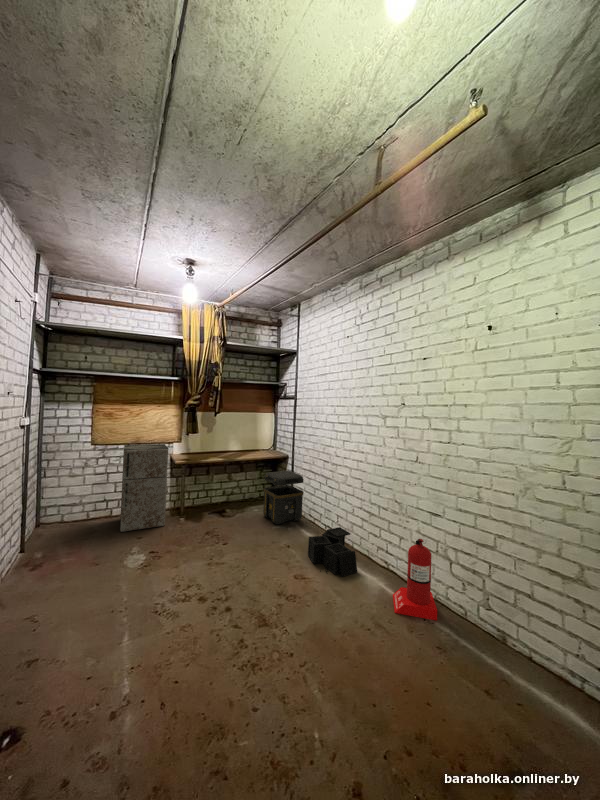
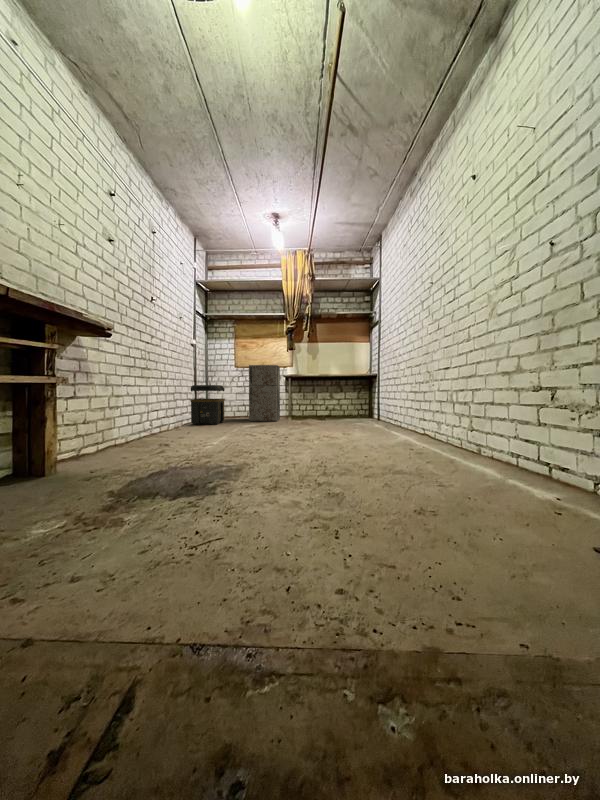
toolbox: present [263,471,304,524] -> present [190,385,225,425]
storage bin: present [308,527,357,577] -> none [368,417,410,442]
fire extinguisher: present [393,539,437,621] -> none [414,386,462,460]

